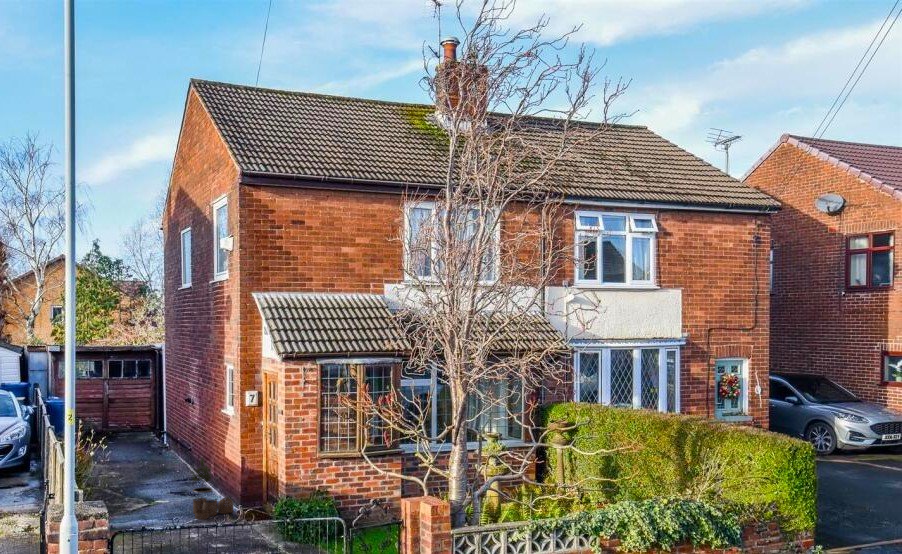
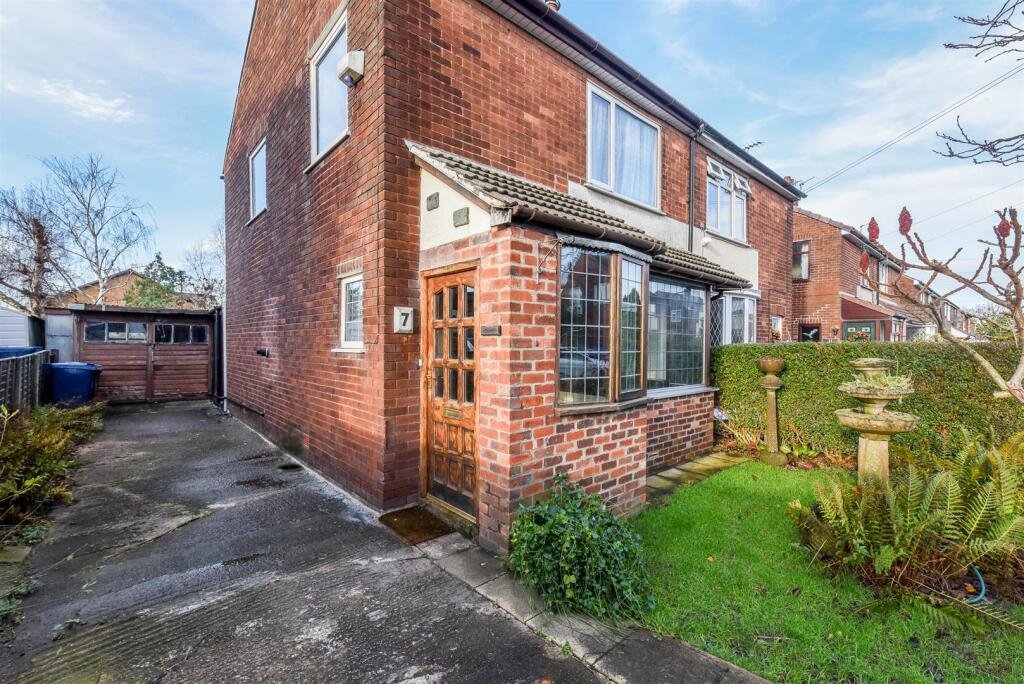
woven basket: present [193,497,233,519] -> none [291,483,362,533]

